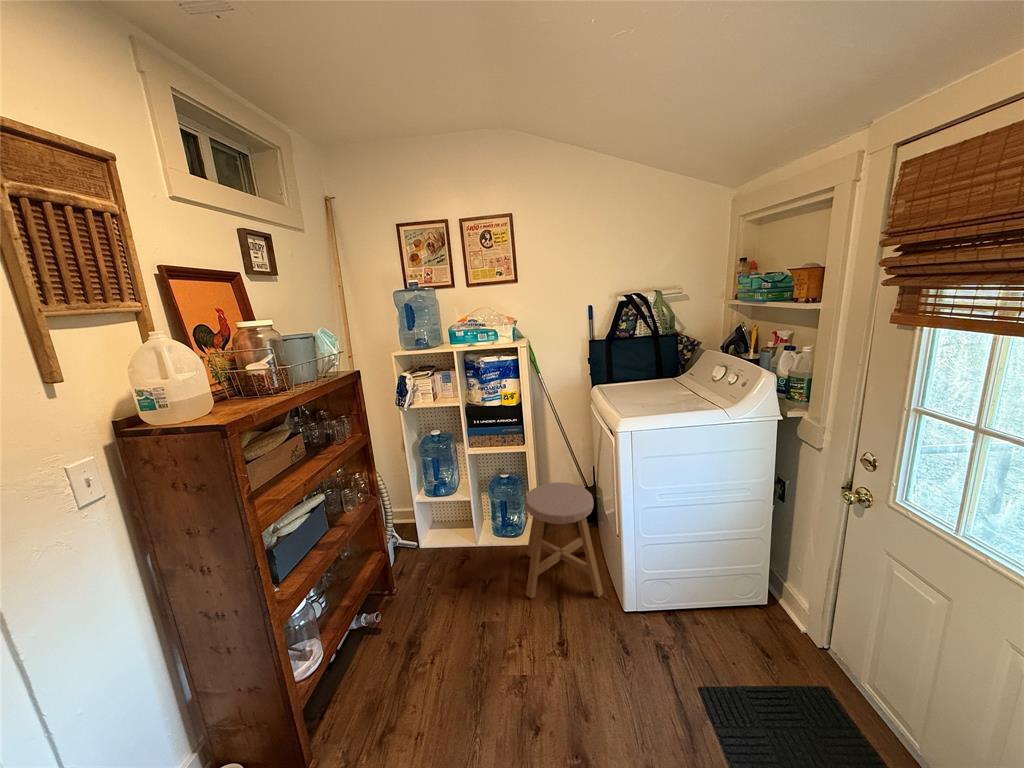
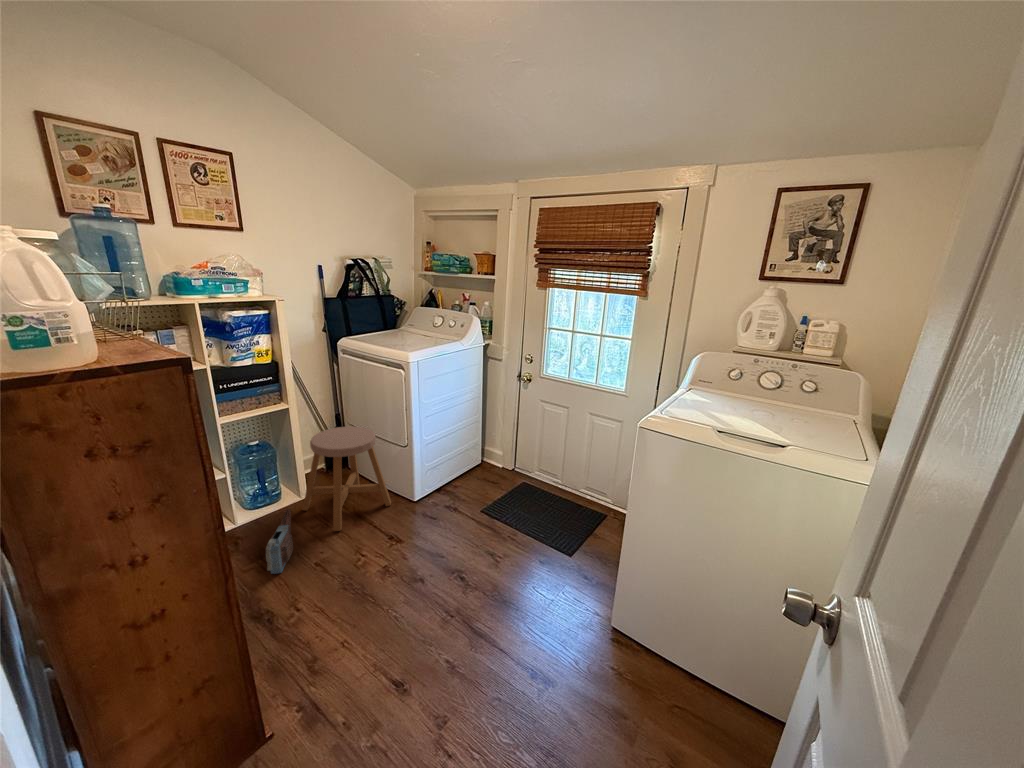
watering can: none [440,551,495,612] -> present [266,509,293,574]

